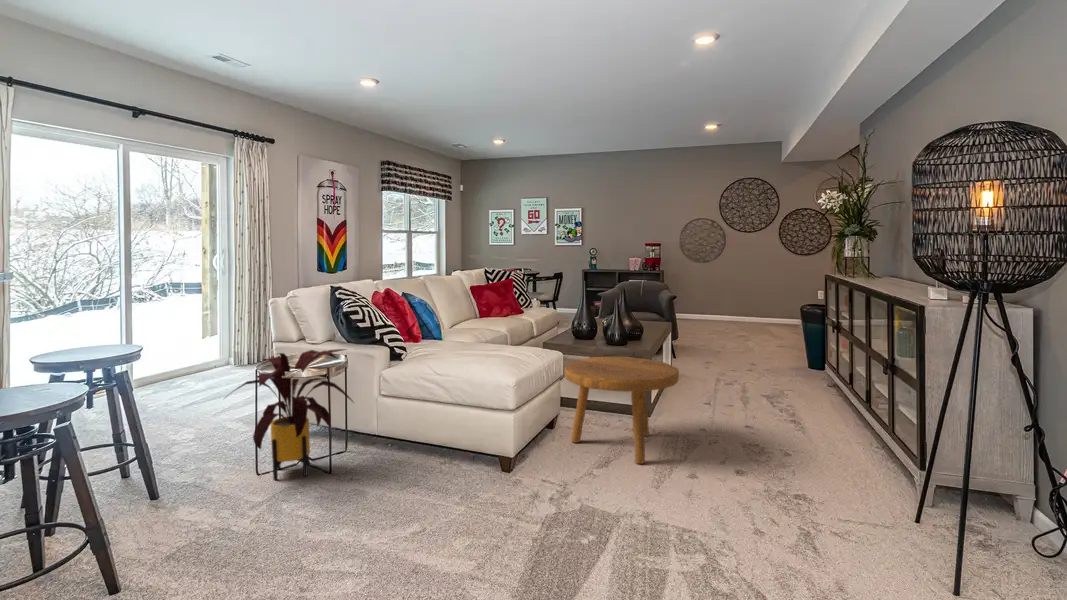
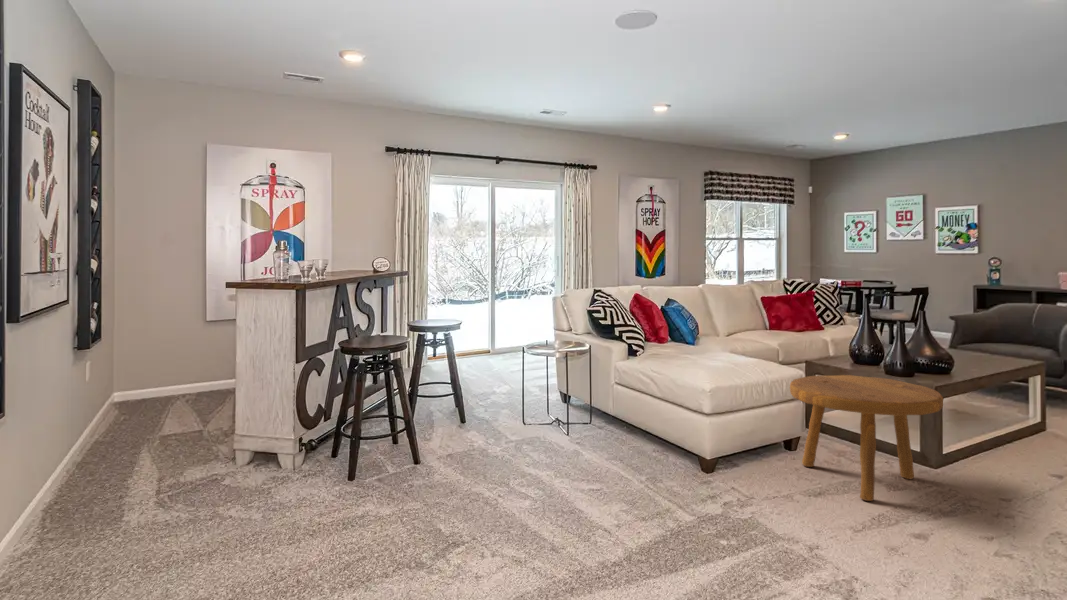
house plant: present [236,349,352,480] -> none [491,336,585,440]

